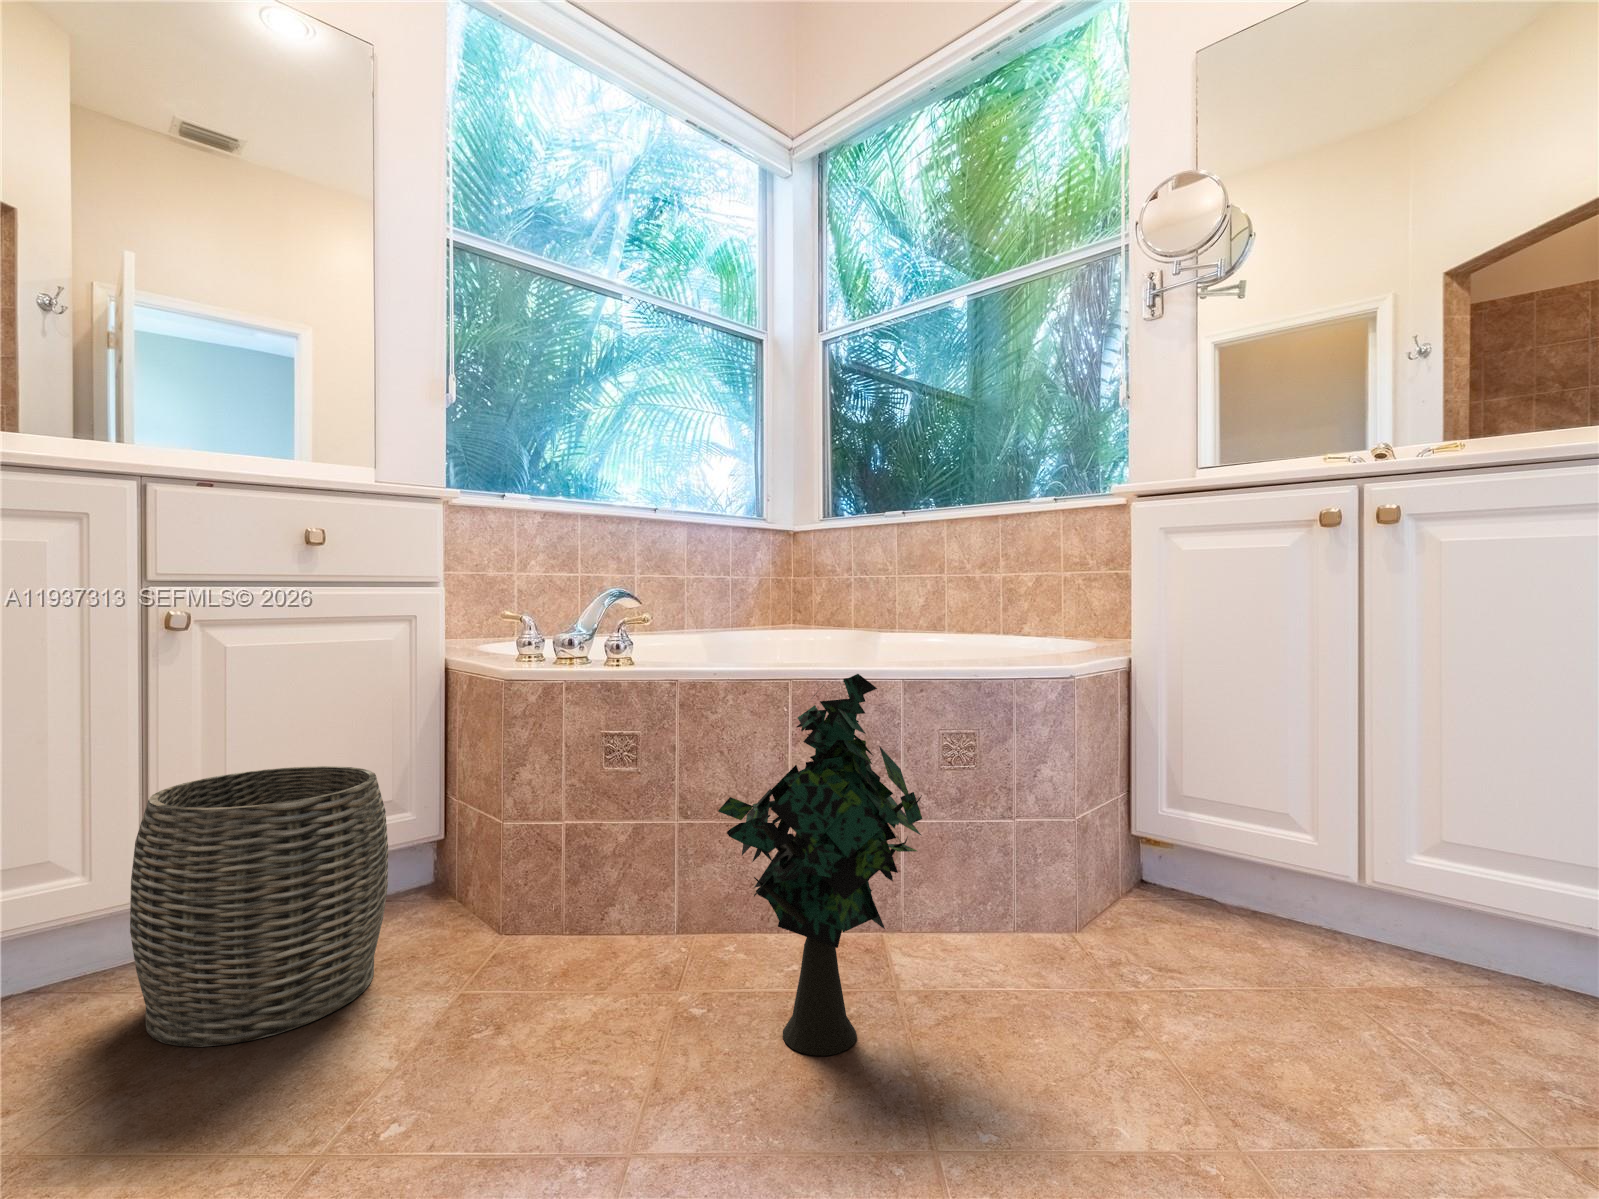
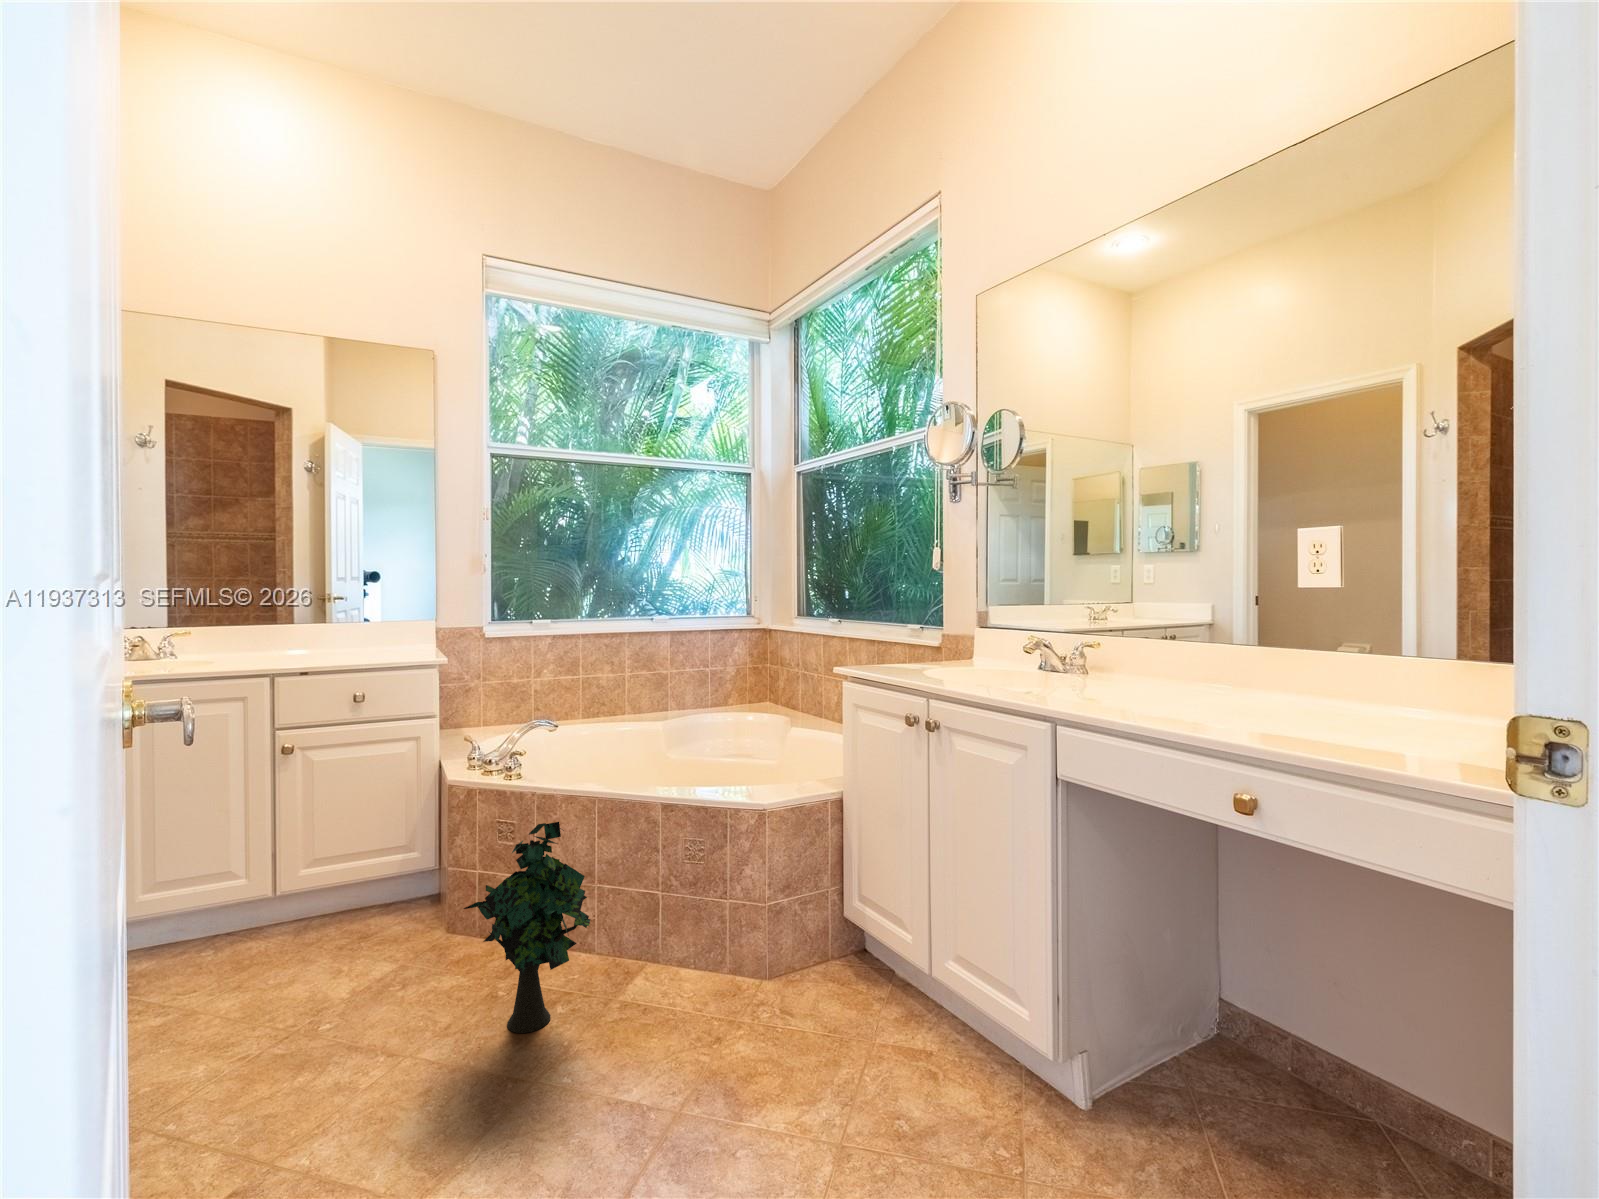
woven basket: present [130,766,388,1047] -> none [251,830,379,976]

